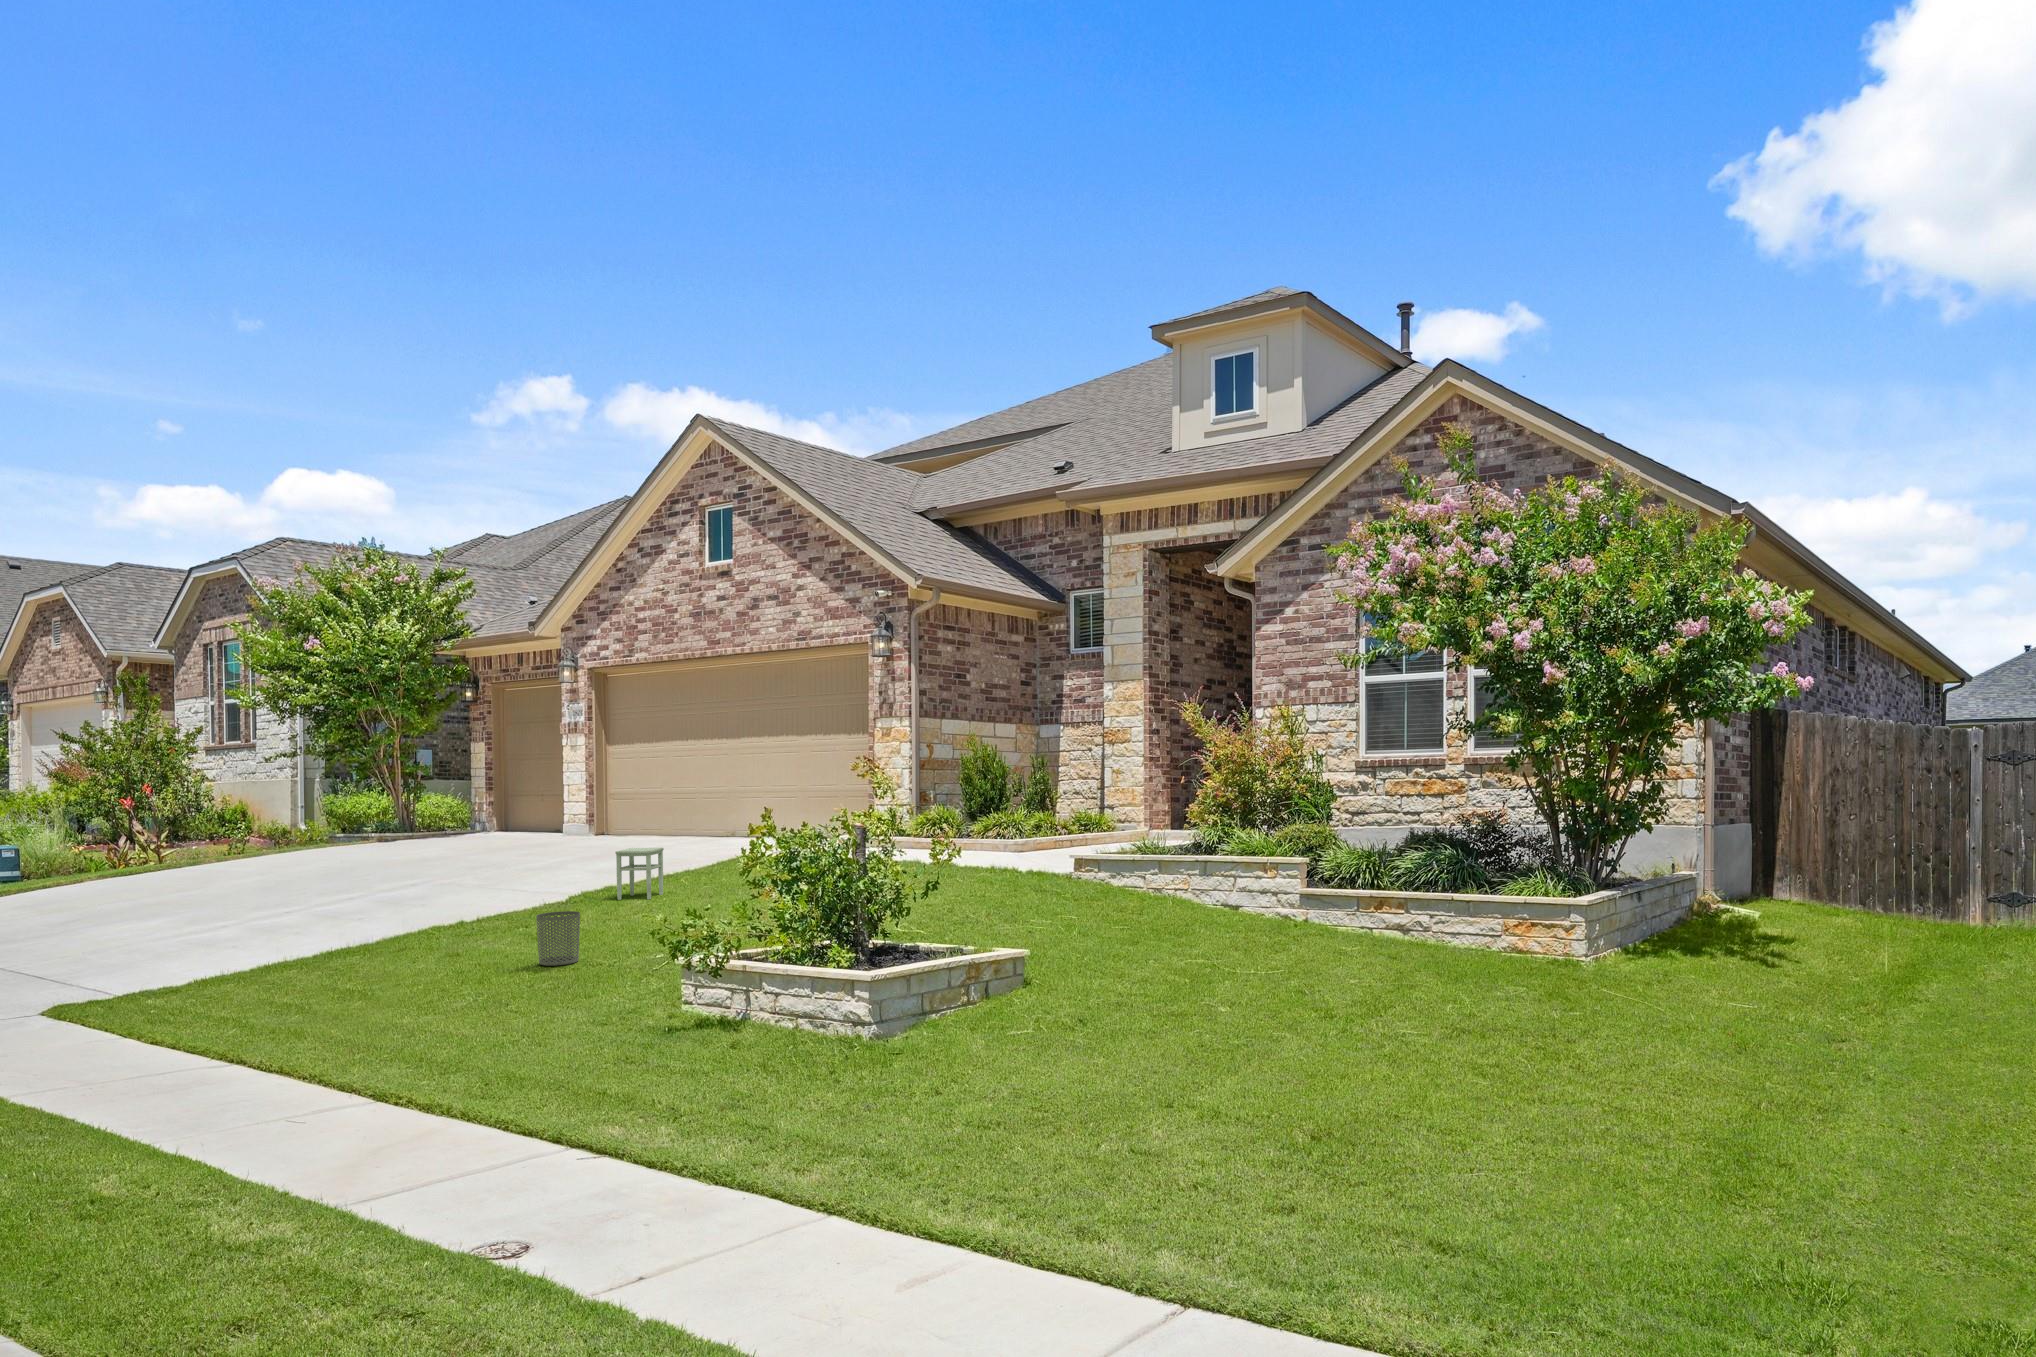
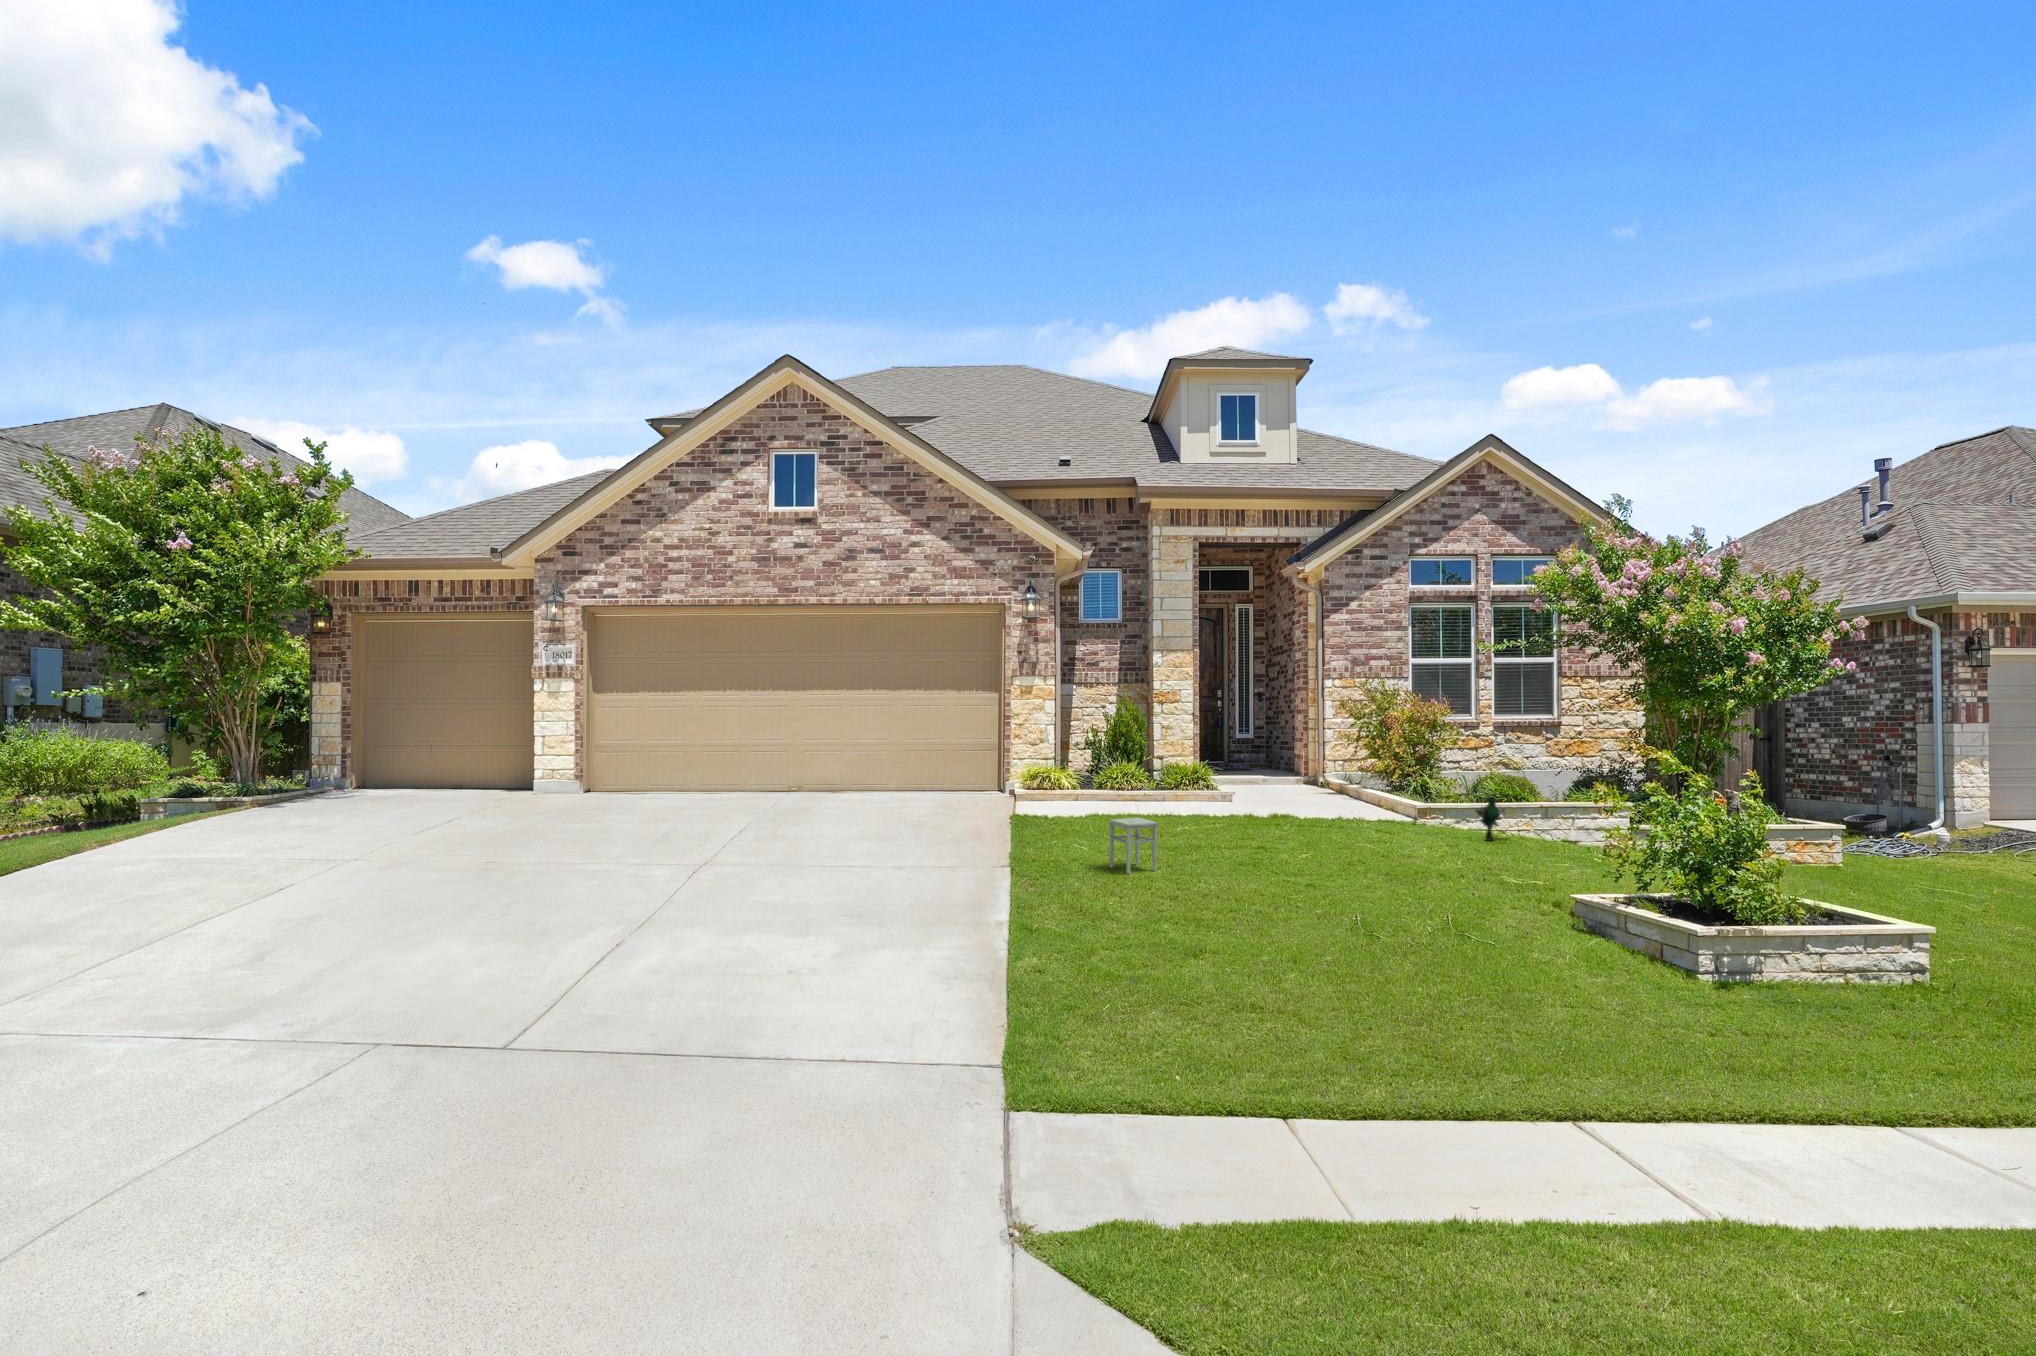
decorative plant: none [1052,834,1087,893] -> present [1476,794,1504,841]
waste bin: present [536,911,580,966] -> none [1400,894,1444,951]

